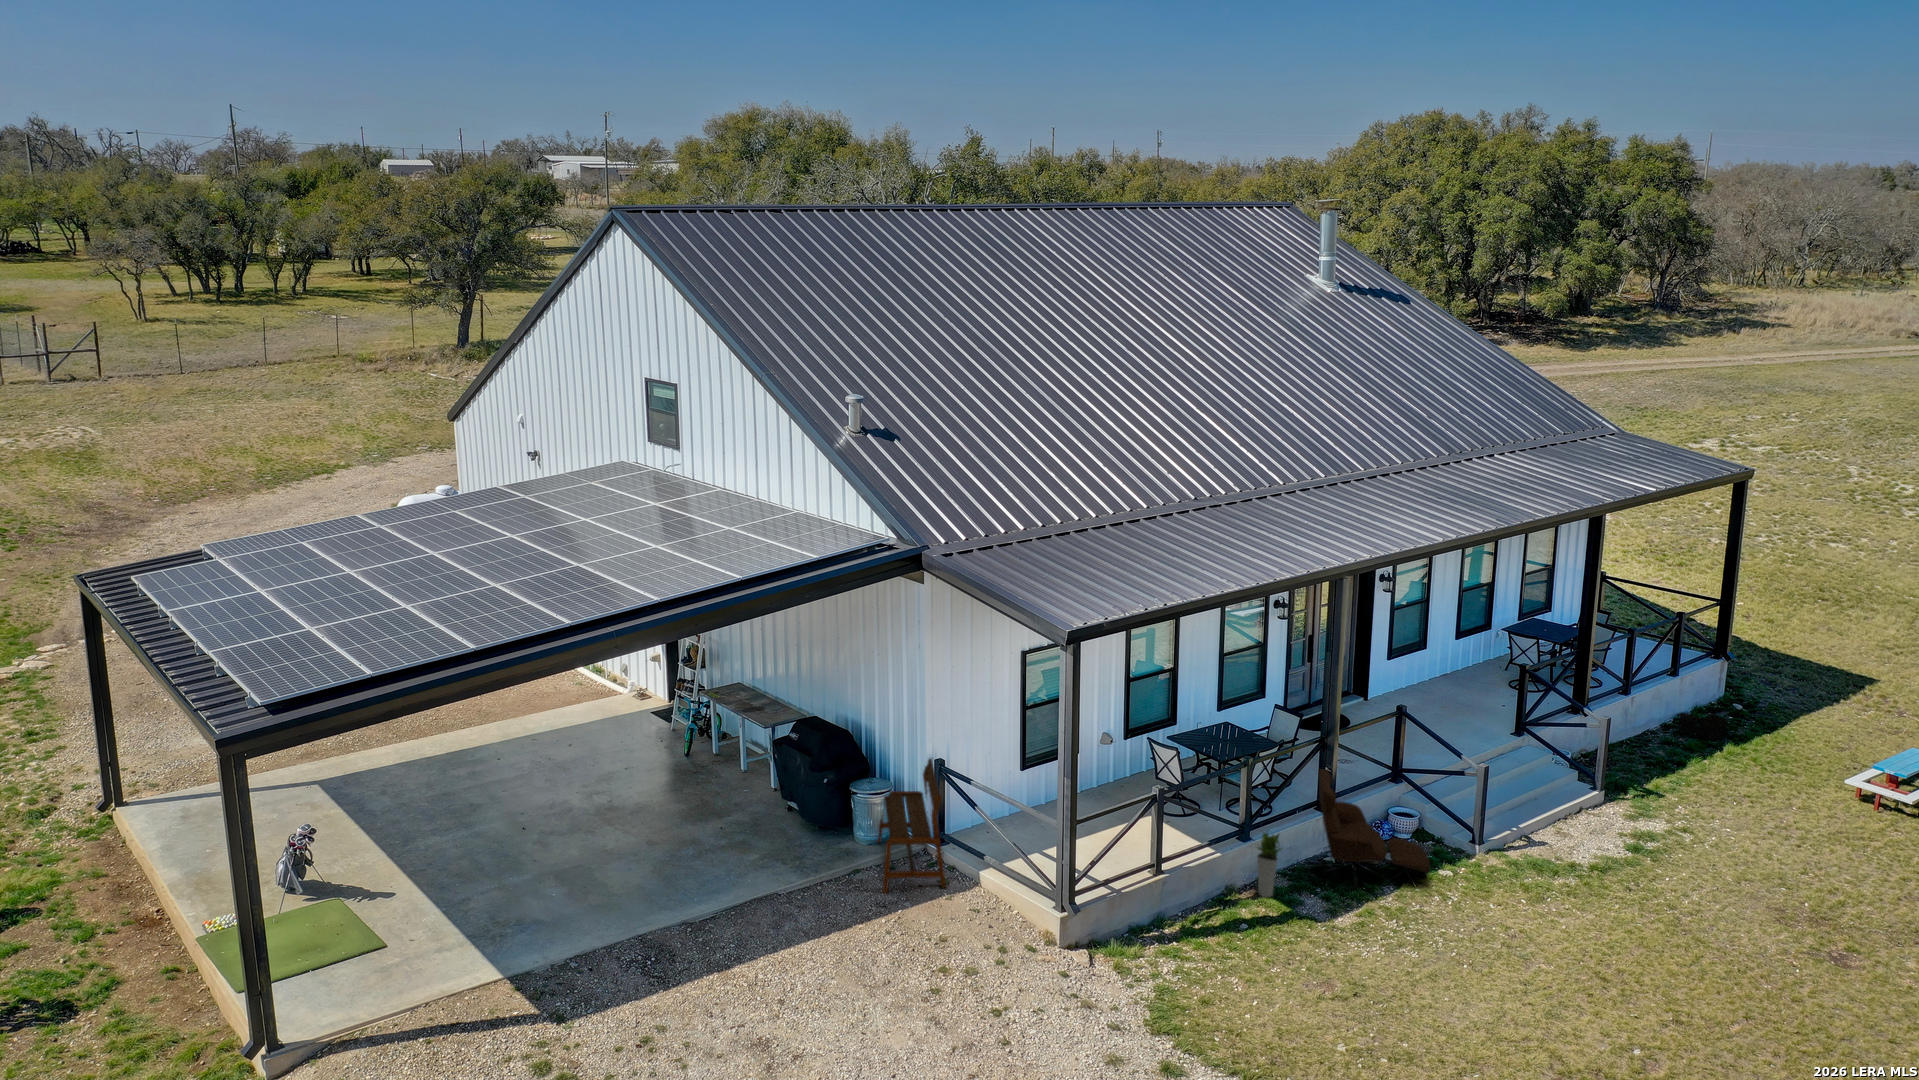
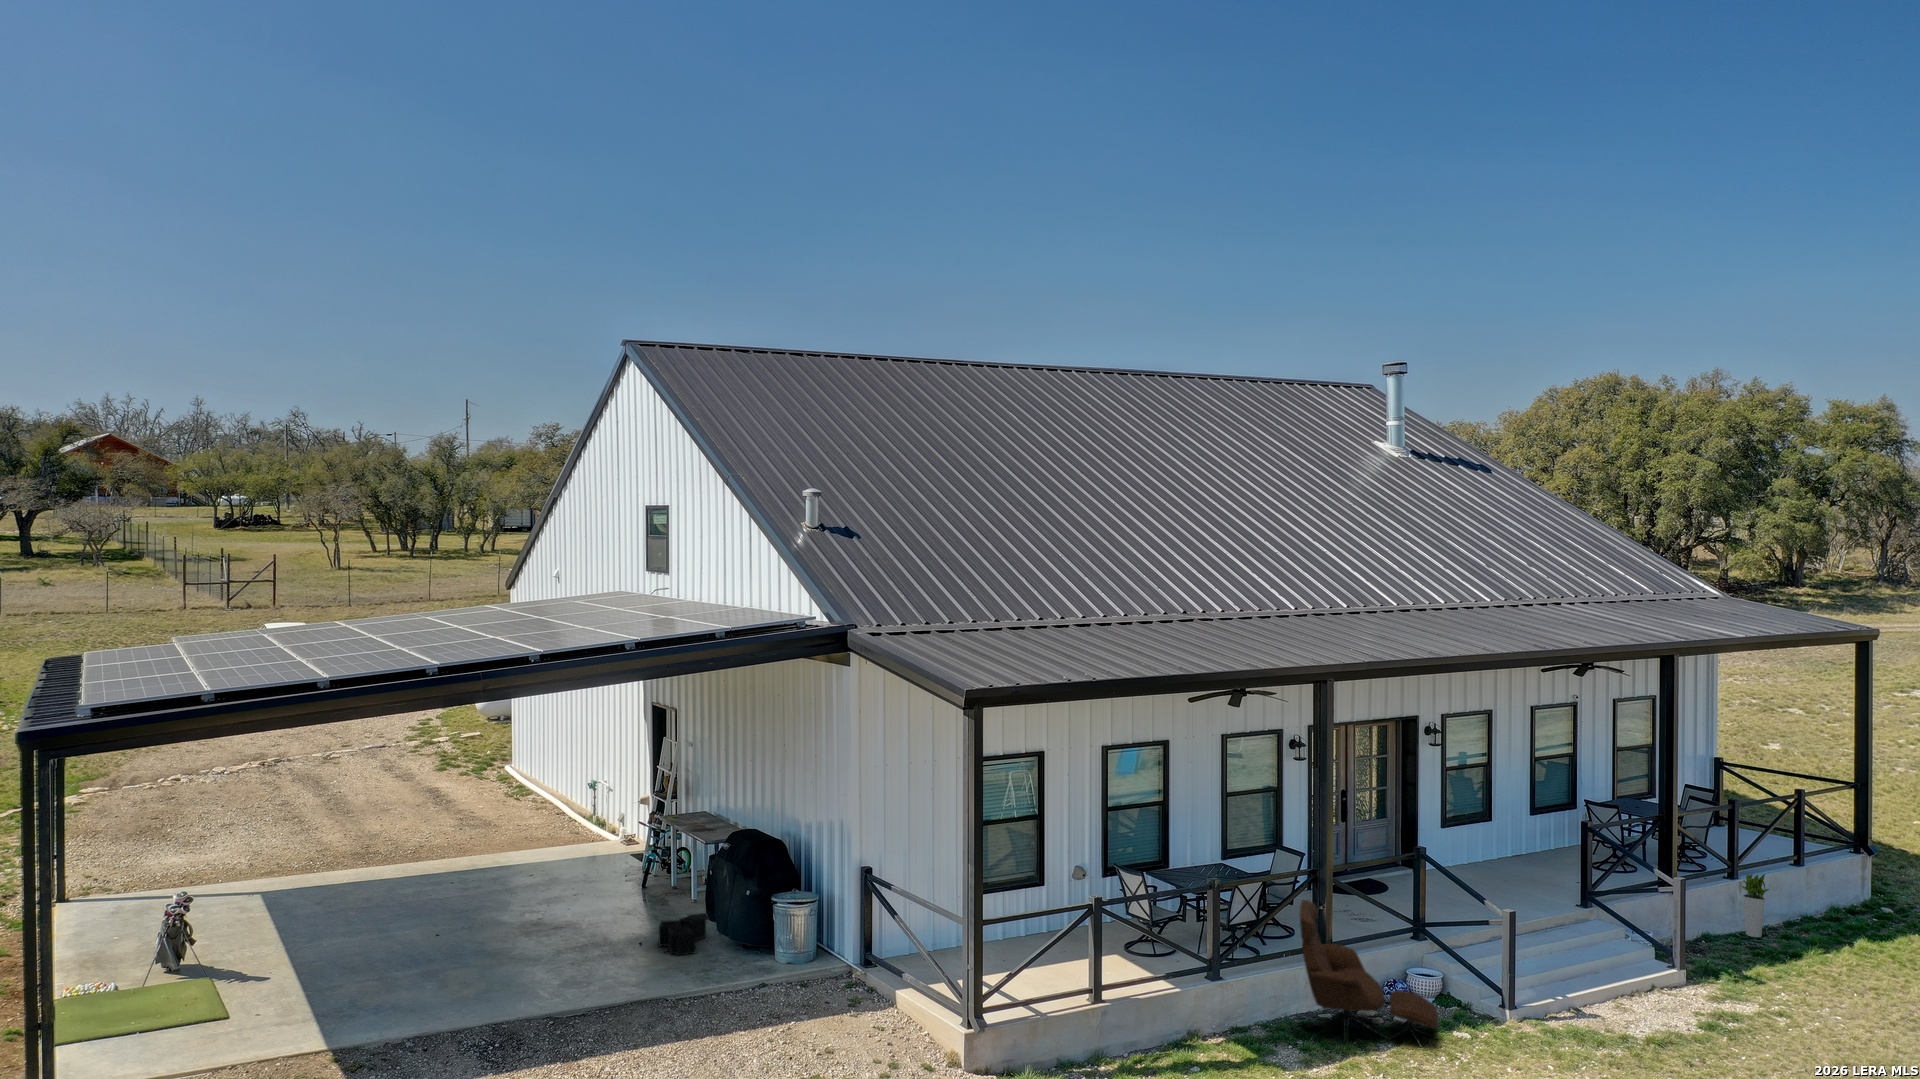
storage bin: present [1675,712,1728,740] -> present [659,913,709,955]
bench: present [877,758,946,893] -> none [782,863,866,1009]
planter: present [1257,833,1281,897] -> present [1742,874,1769,937]

